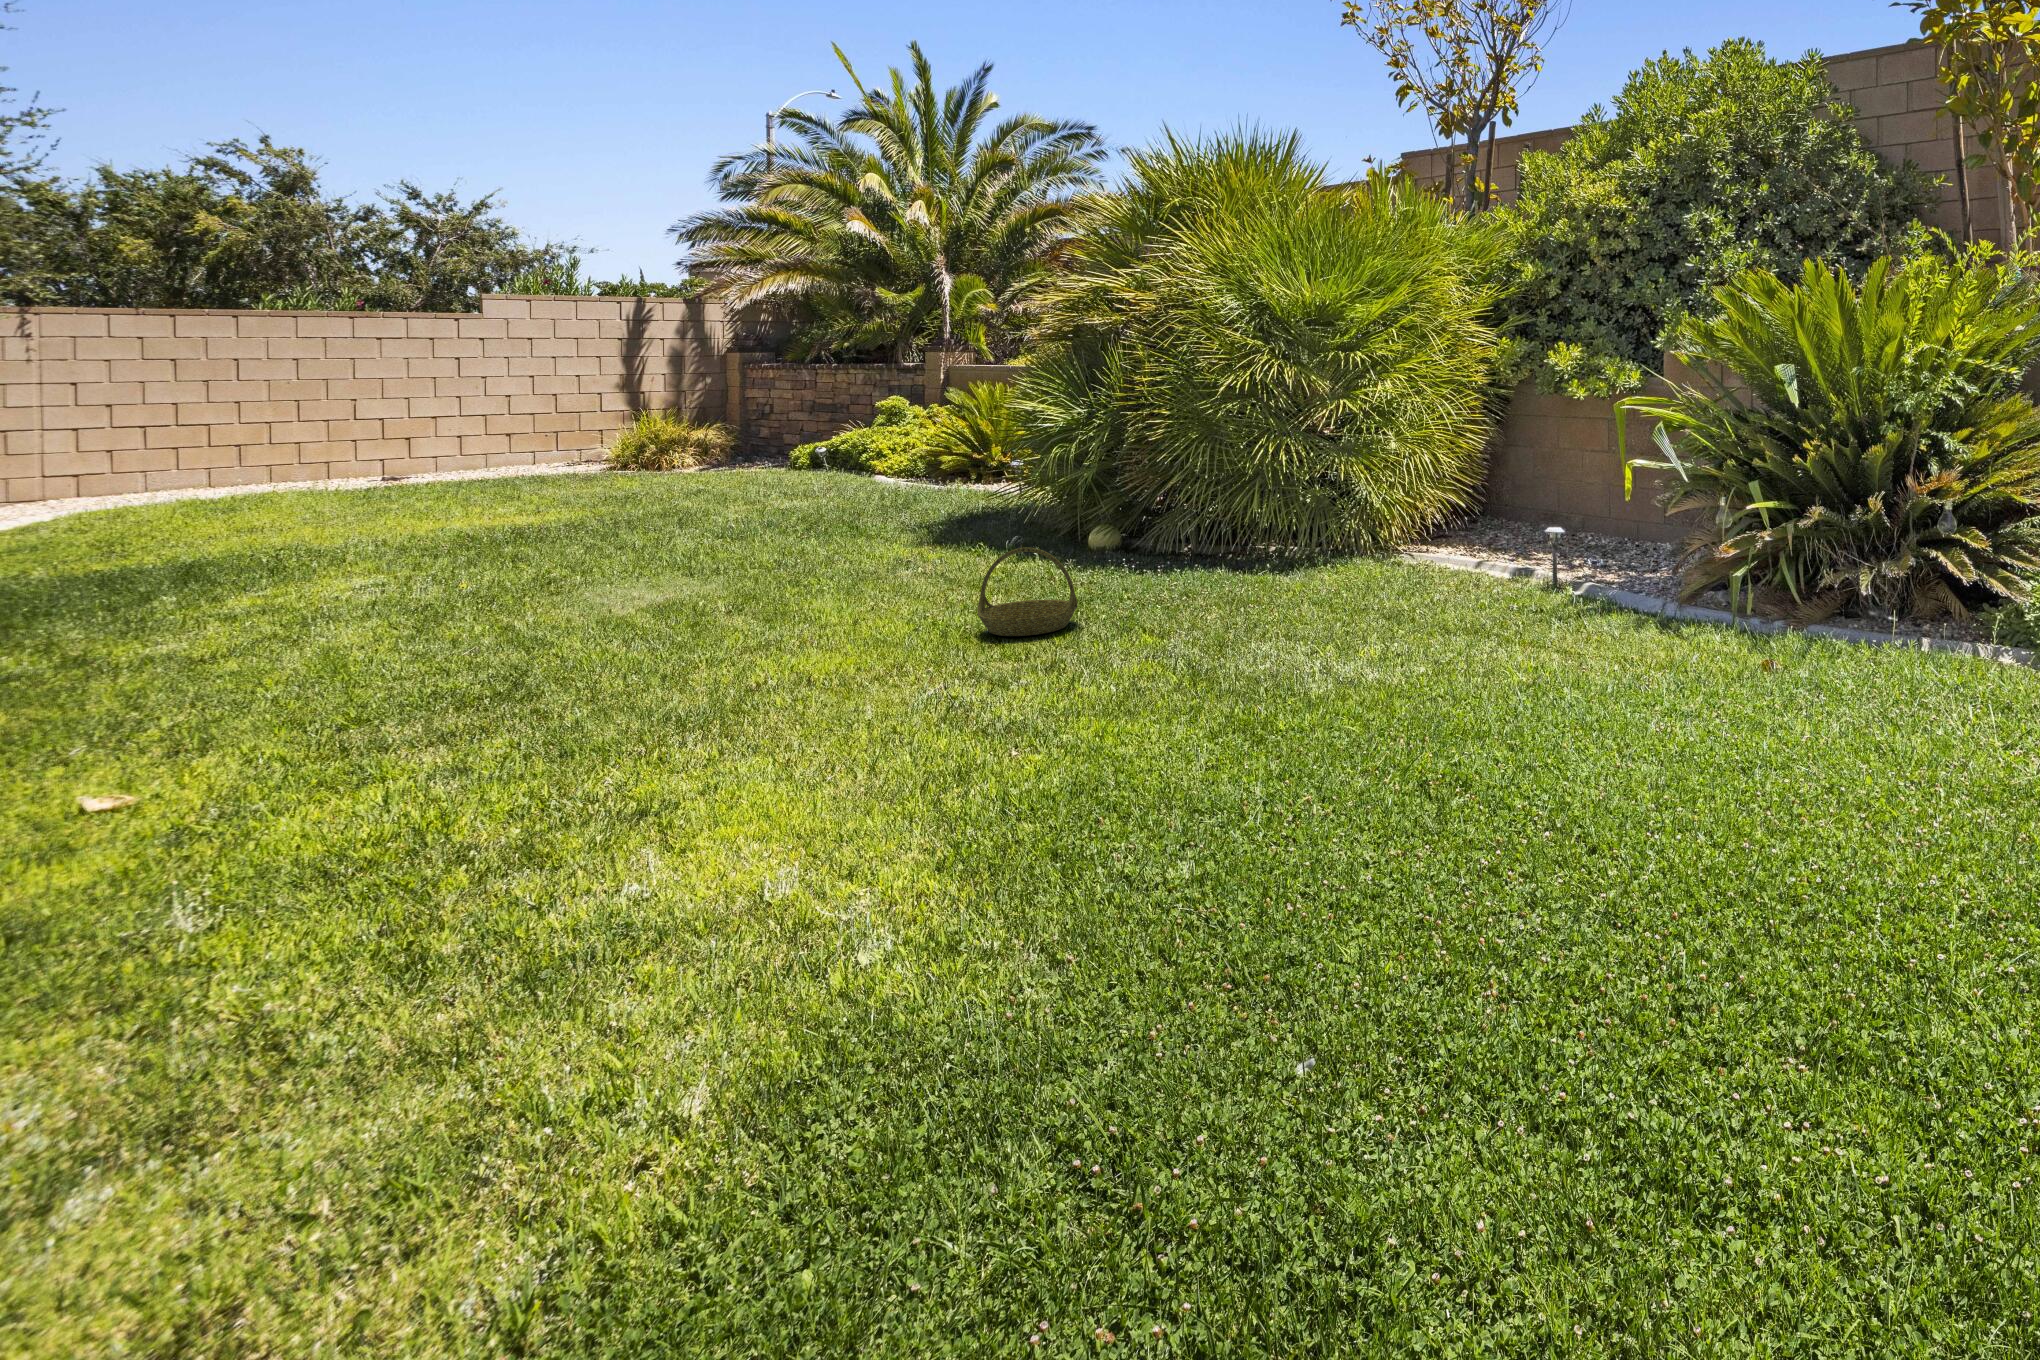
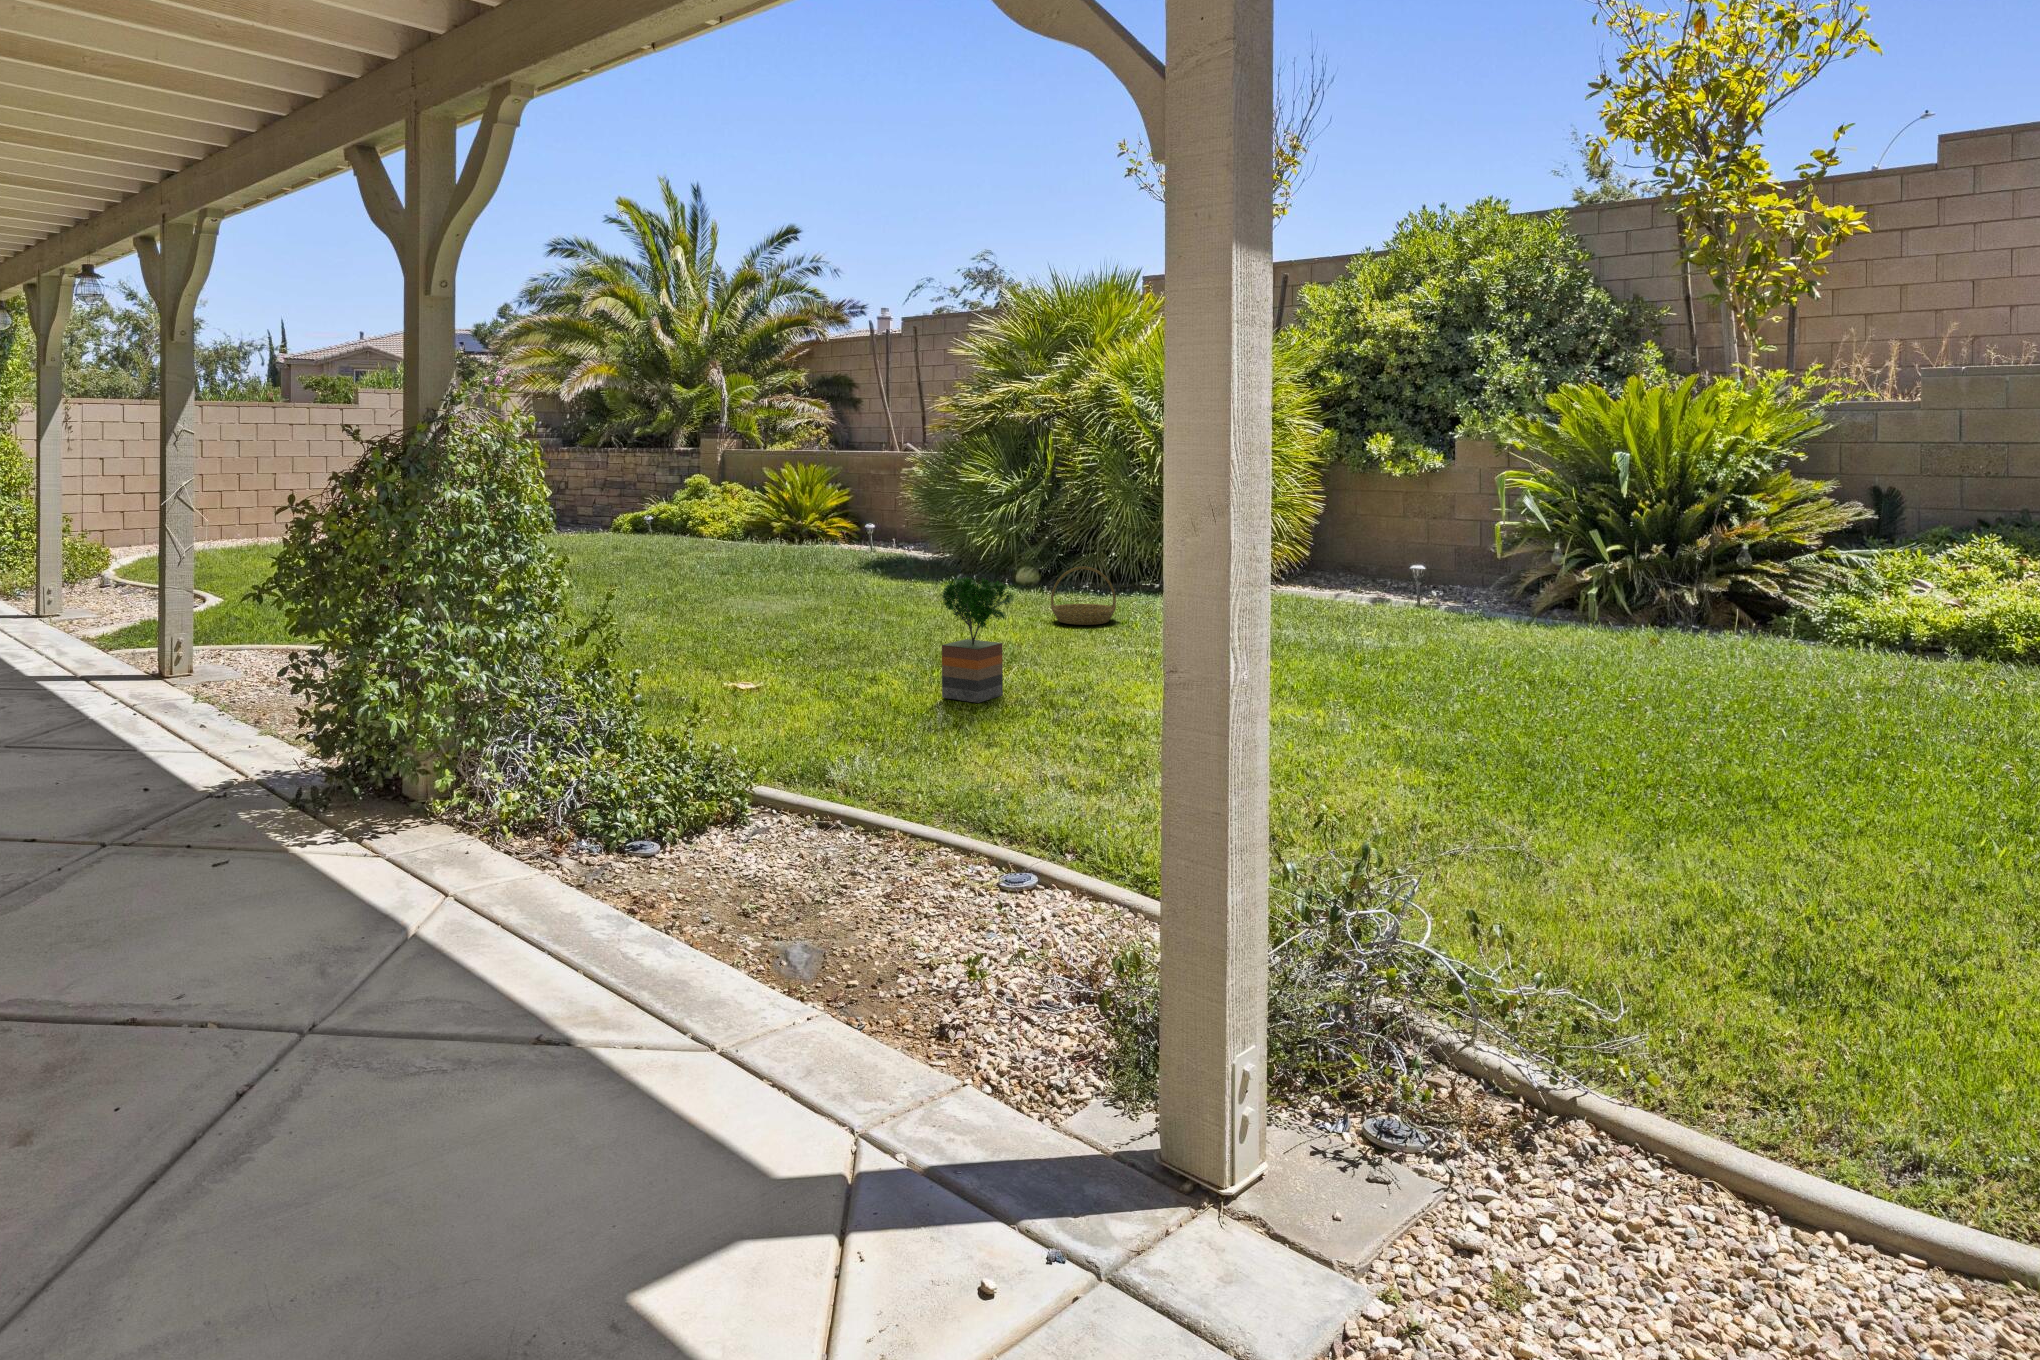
potted tree: none [450,603,638,831] -> present [942,577,1015,703]

